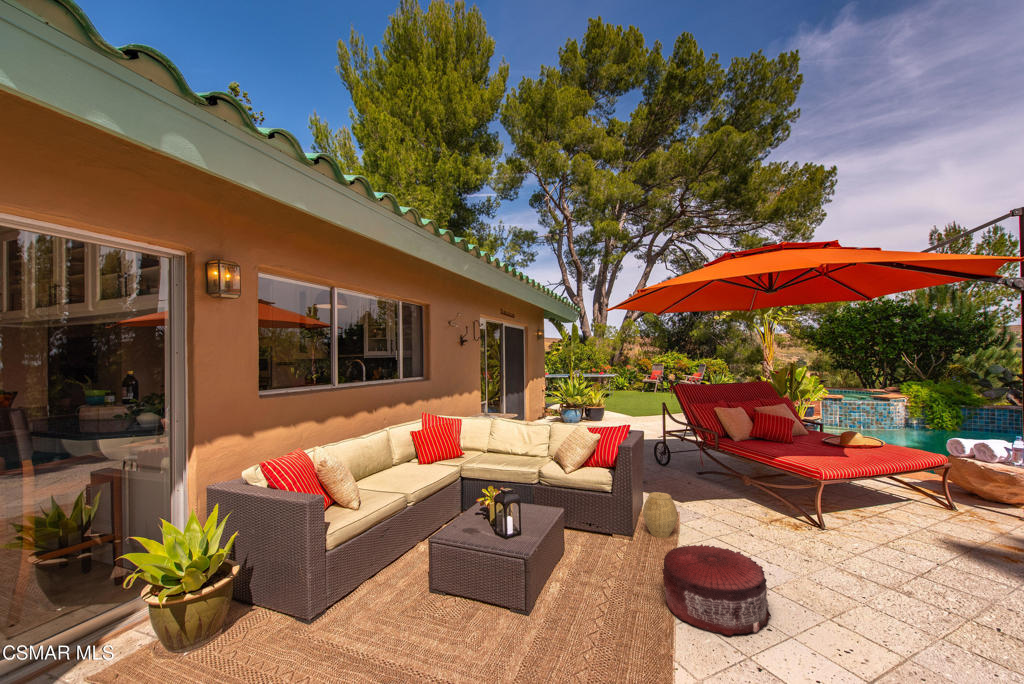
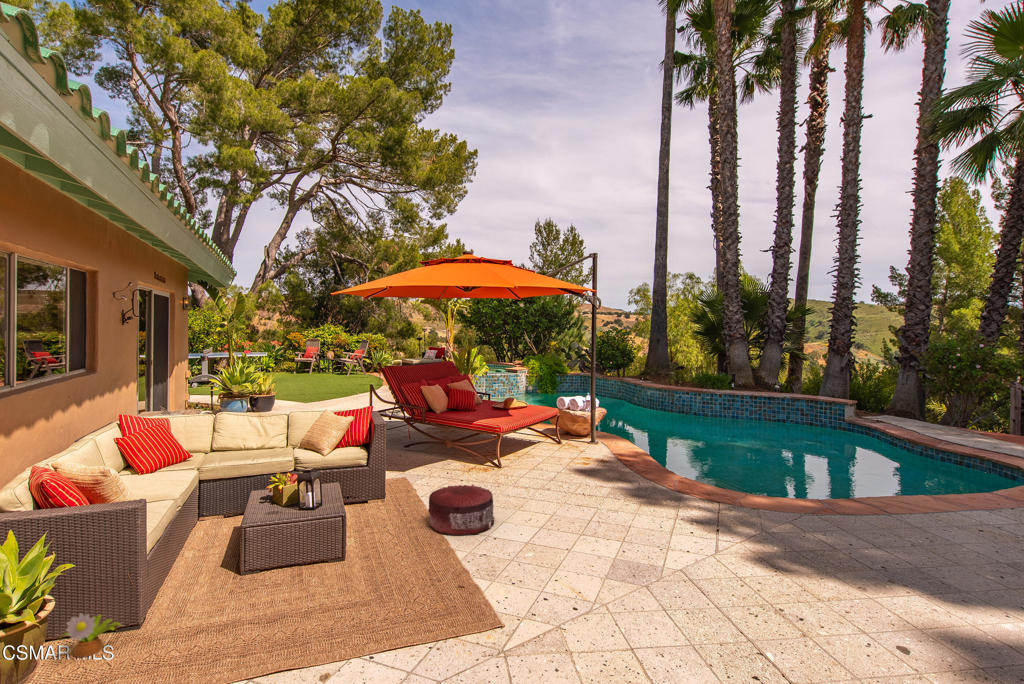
woven basket: present [643,492,678,538] -> none [387,460,414,495]
decorative plant: none [228,600,277,646] -> present [60,613,121,657]

